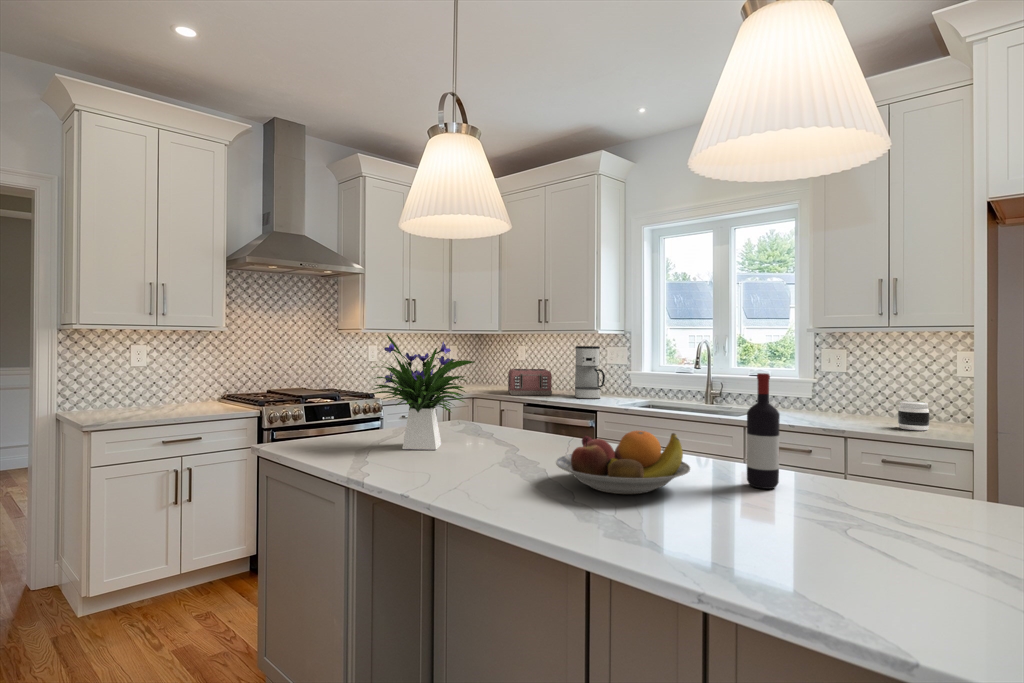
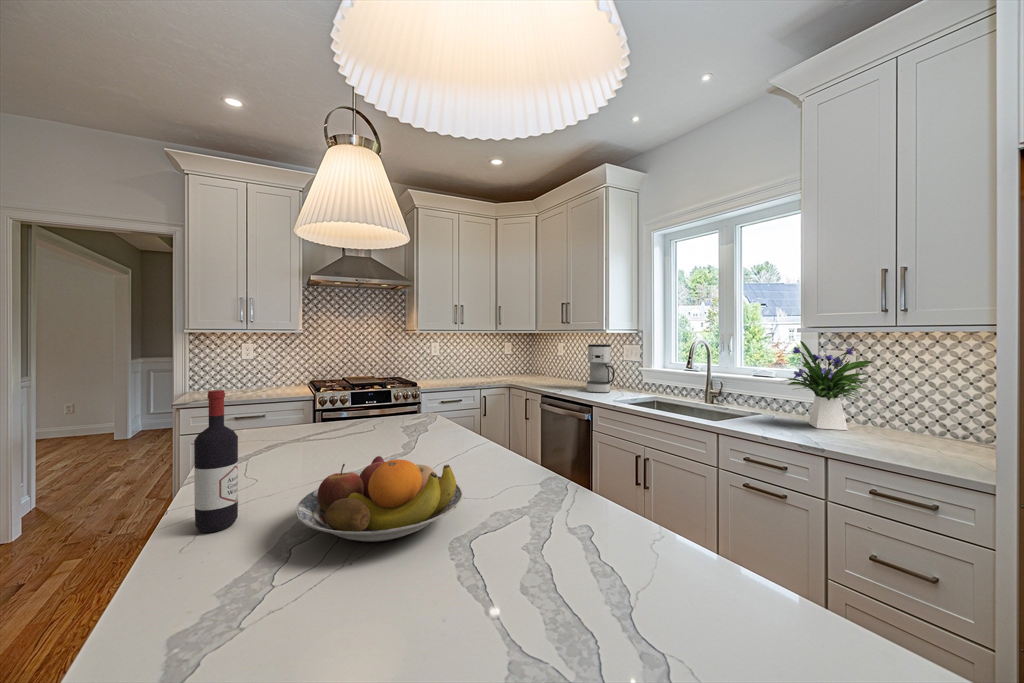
flower arrangement: present [372,335,474,450] -> present [784,341,874,430]
toaster: present [508,369,552,395] -> none [535,363,575,387]
wine bottle: present [747,373,780,489] -> present [194,390,238,532]
jar: present [898,401,930,430] -> none [903,417,948,457]

